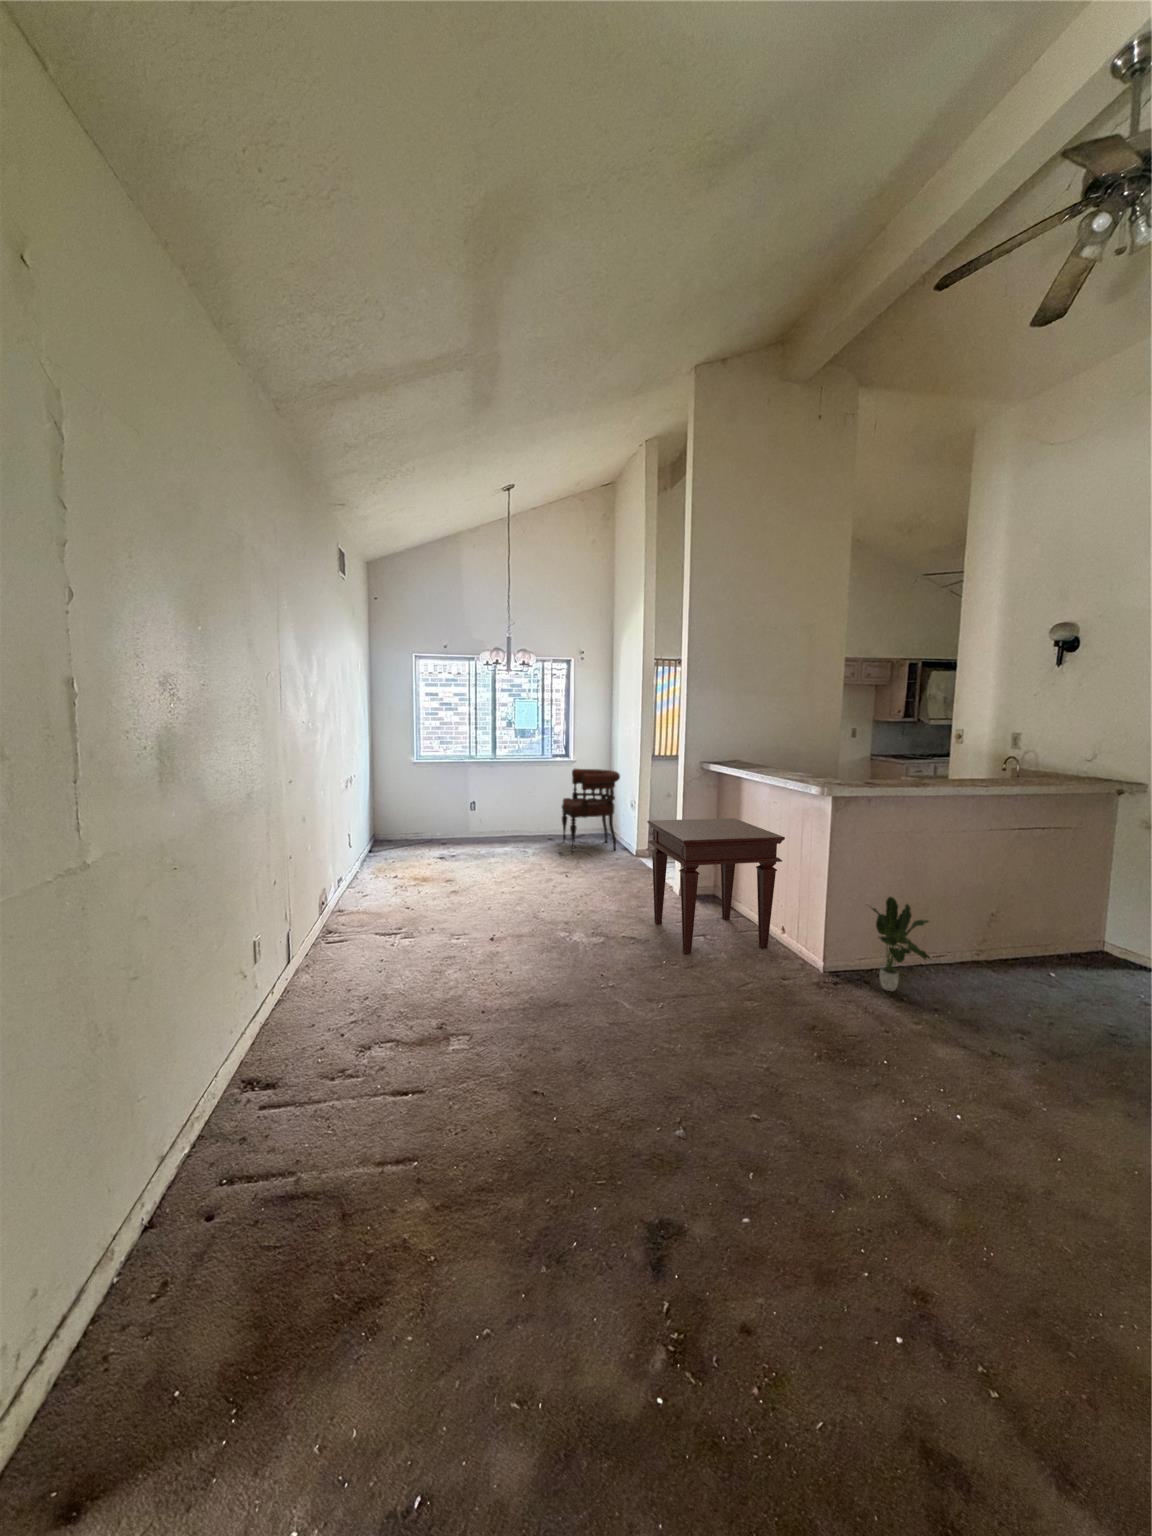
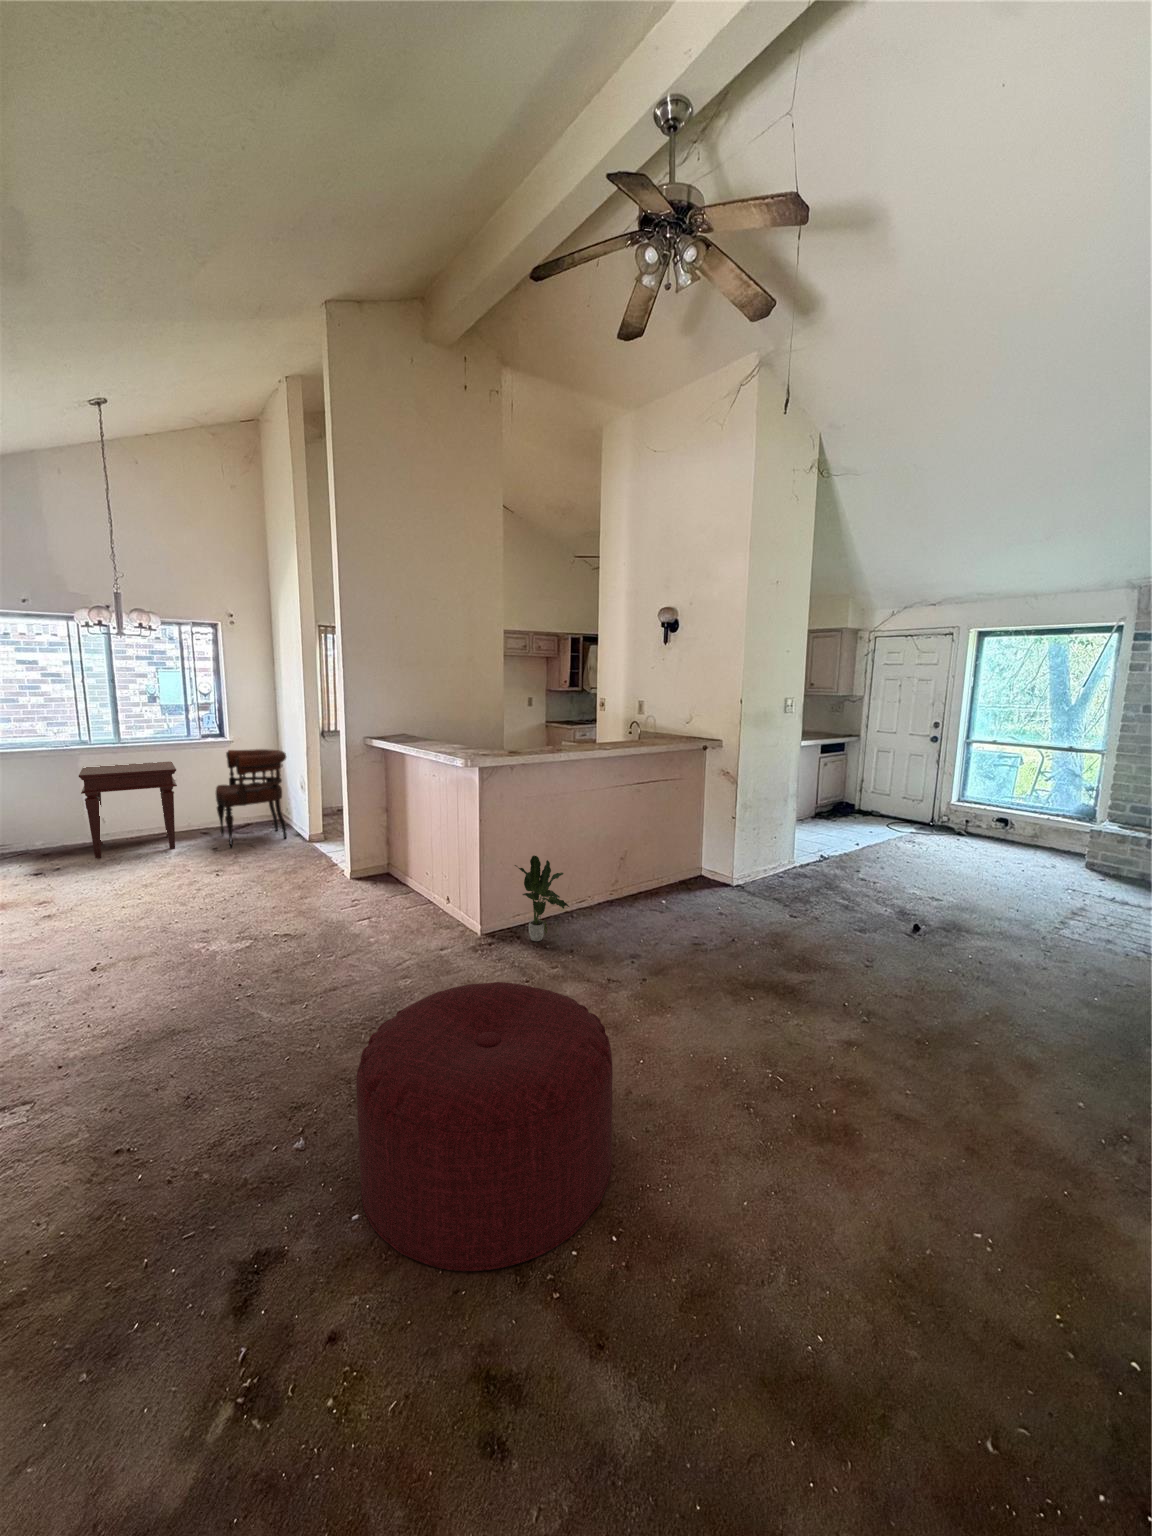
side table: present [647,818,785,954] -> present [79,762,177,858]
ottoman: none [747,1023,1063,1357] -> present [356,982,613,1271]

